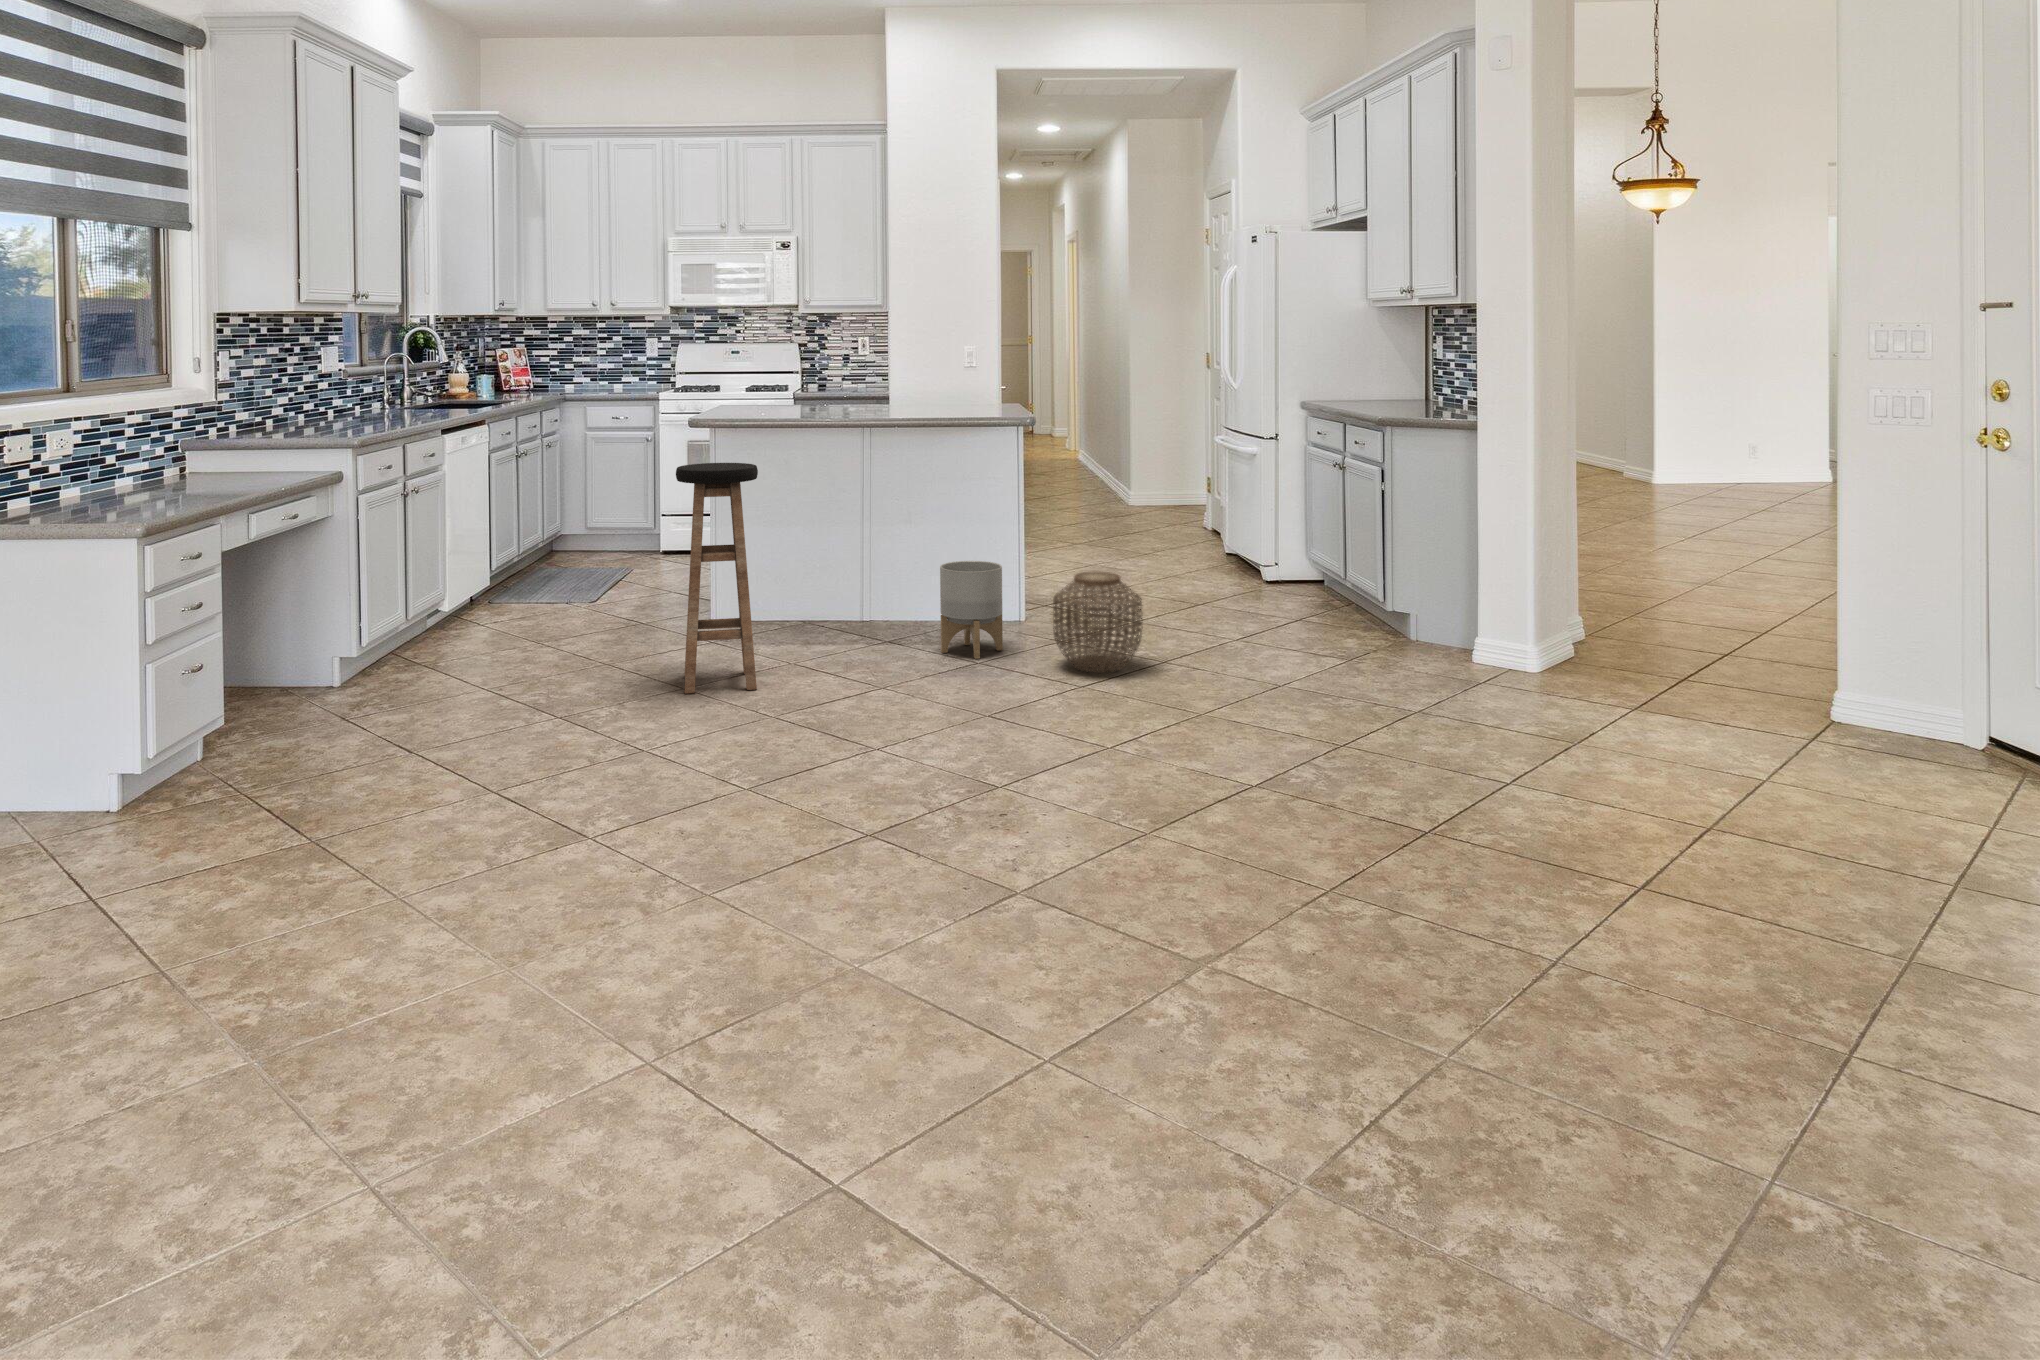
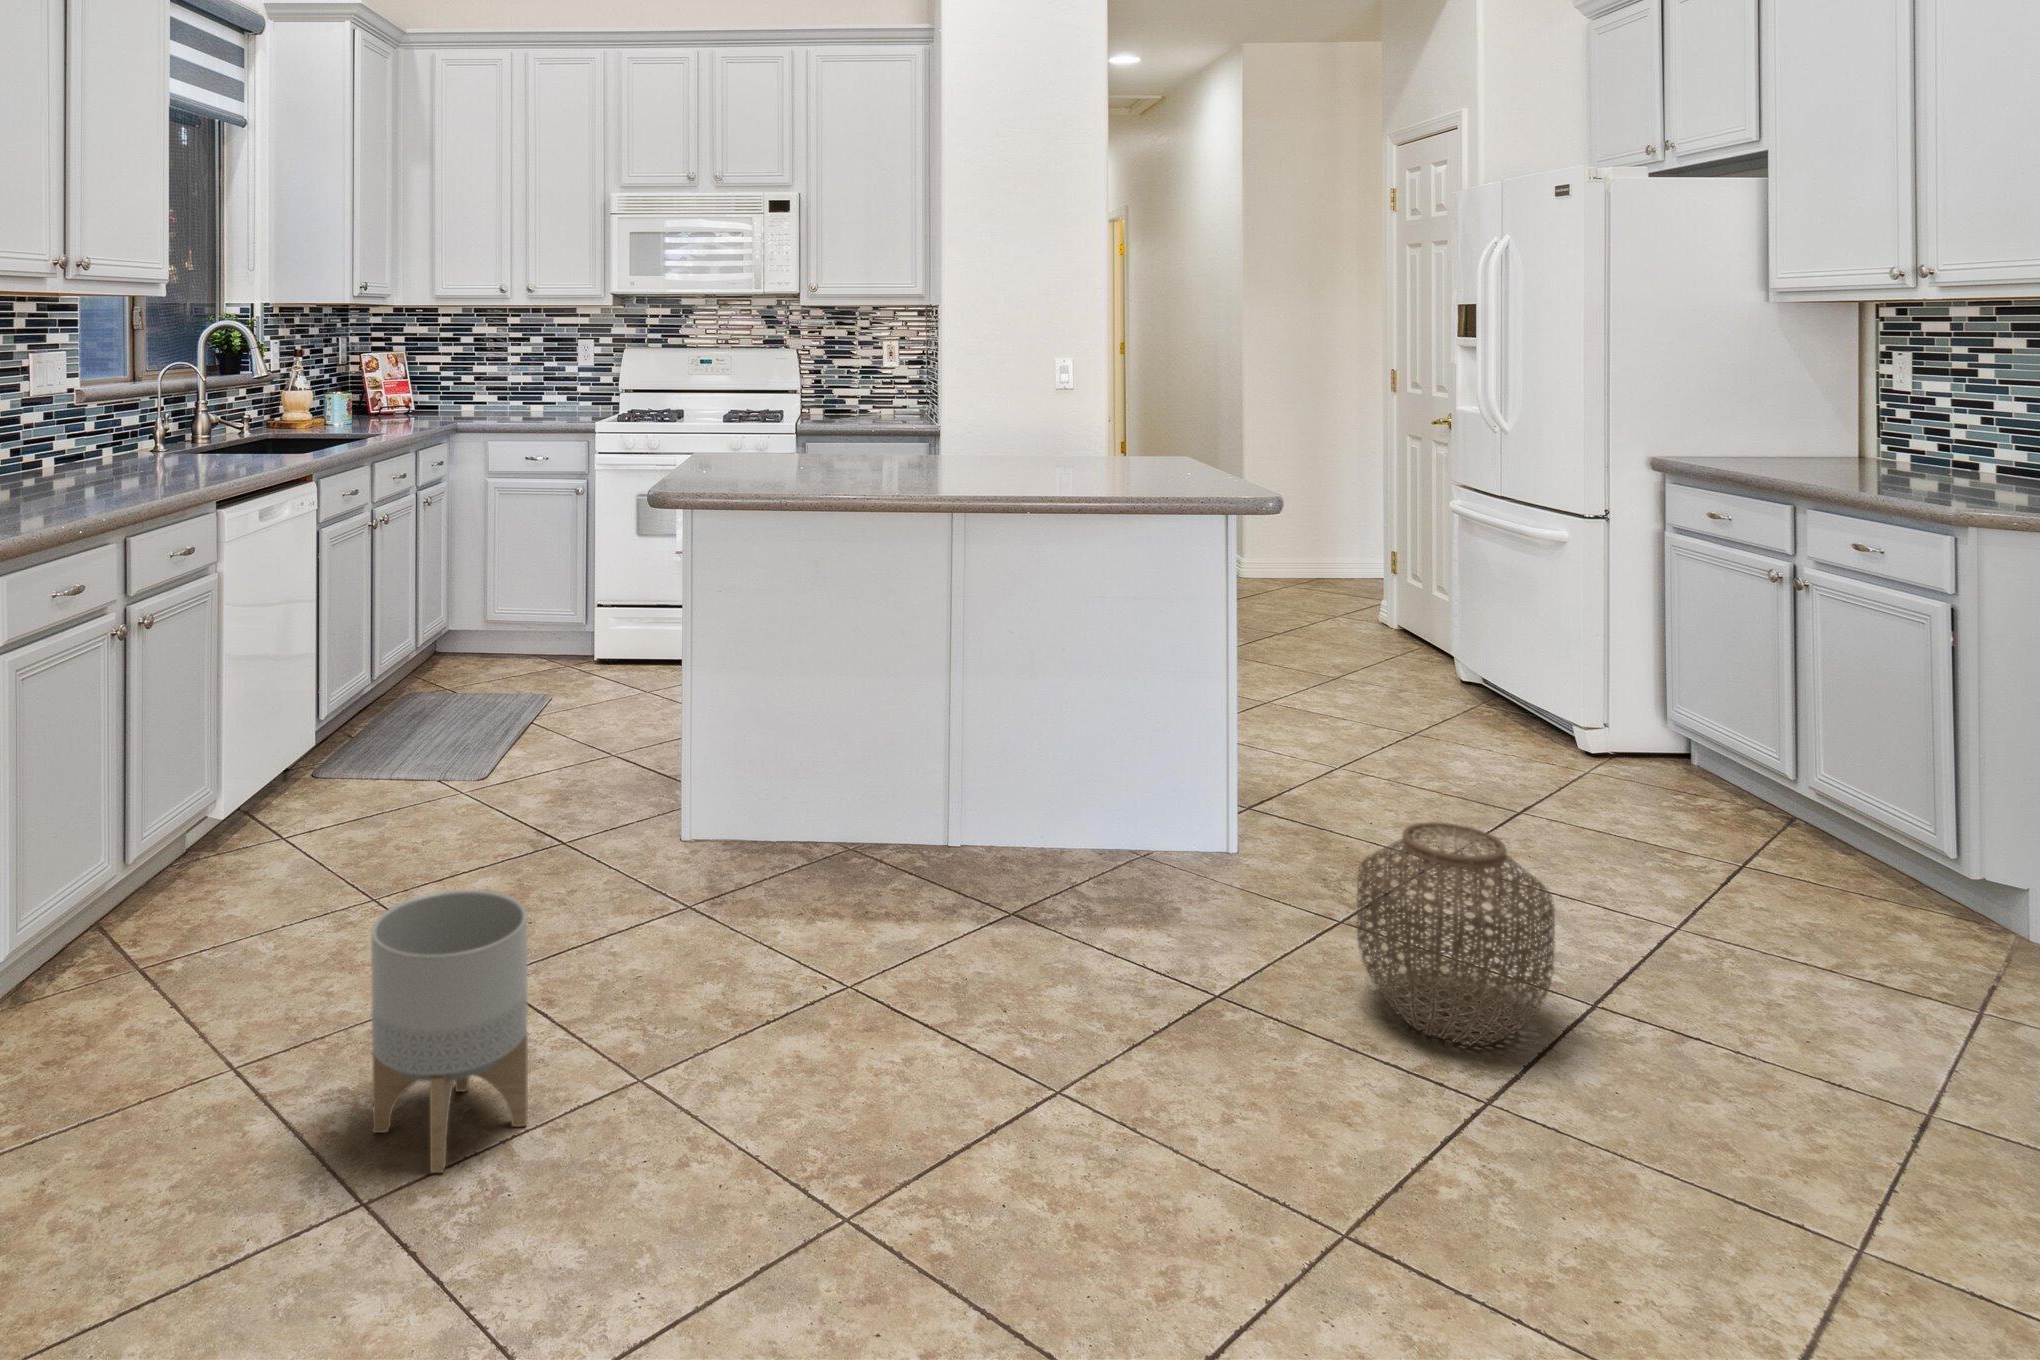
bar stool: present [676,463,758,694] -> none [618,597,782,1089]
planter: present [940,561,1003,659] -> present [371,890,528,1173]

